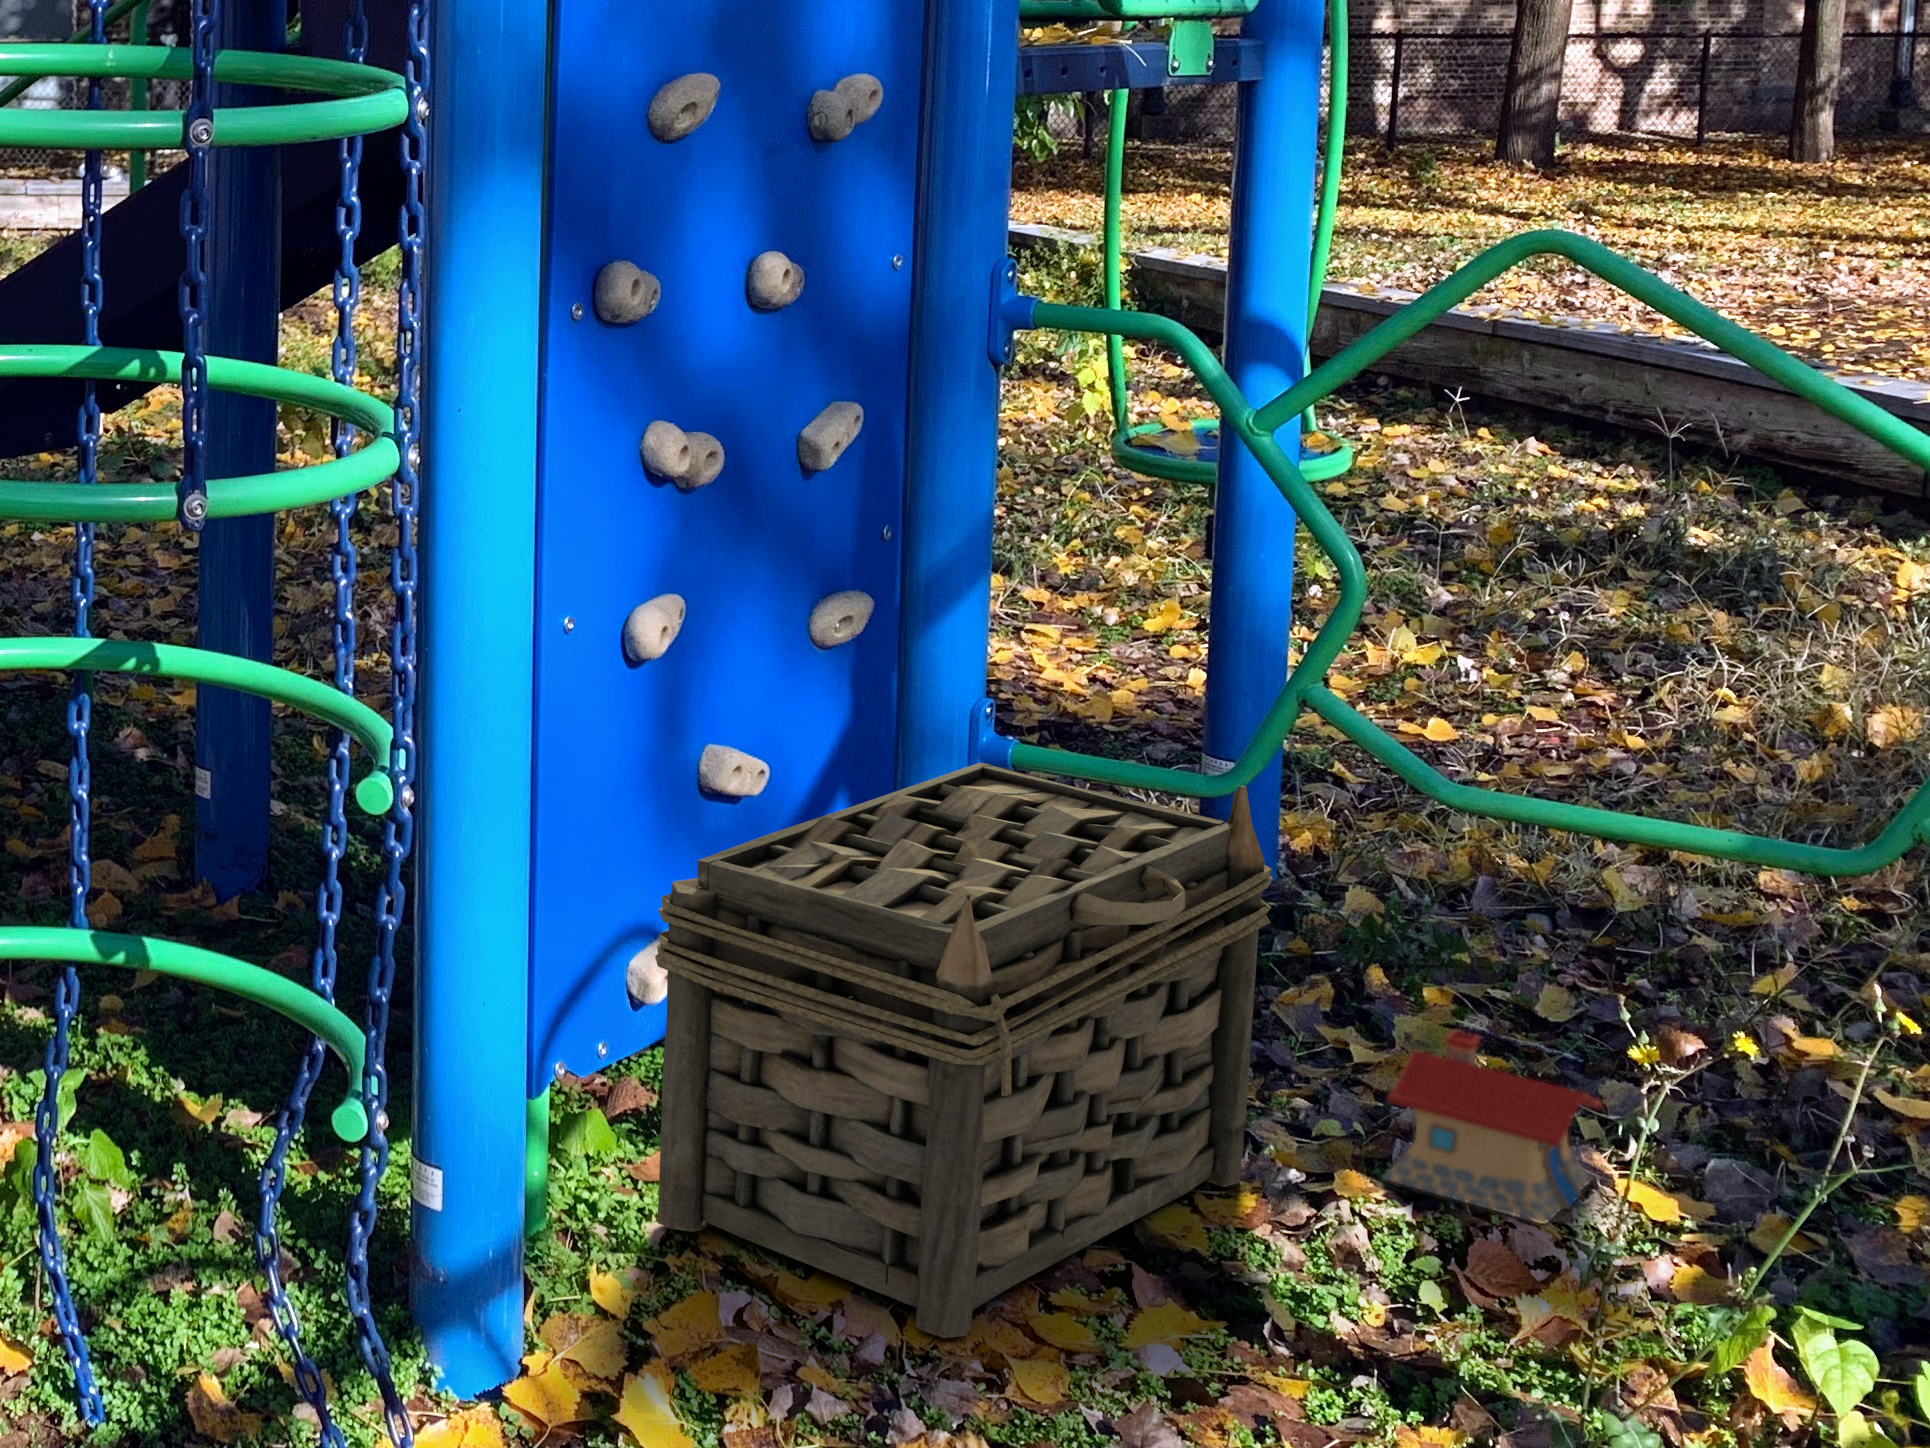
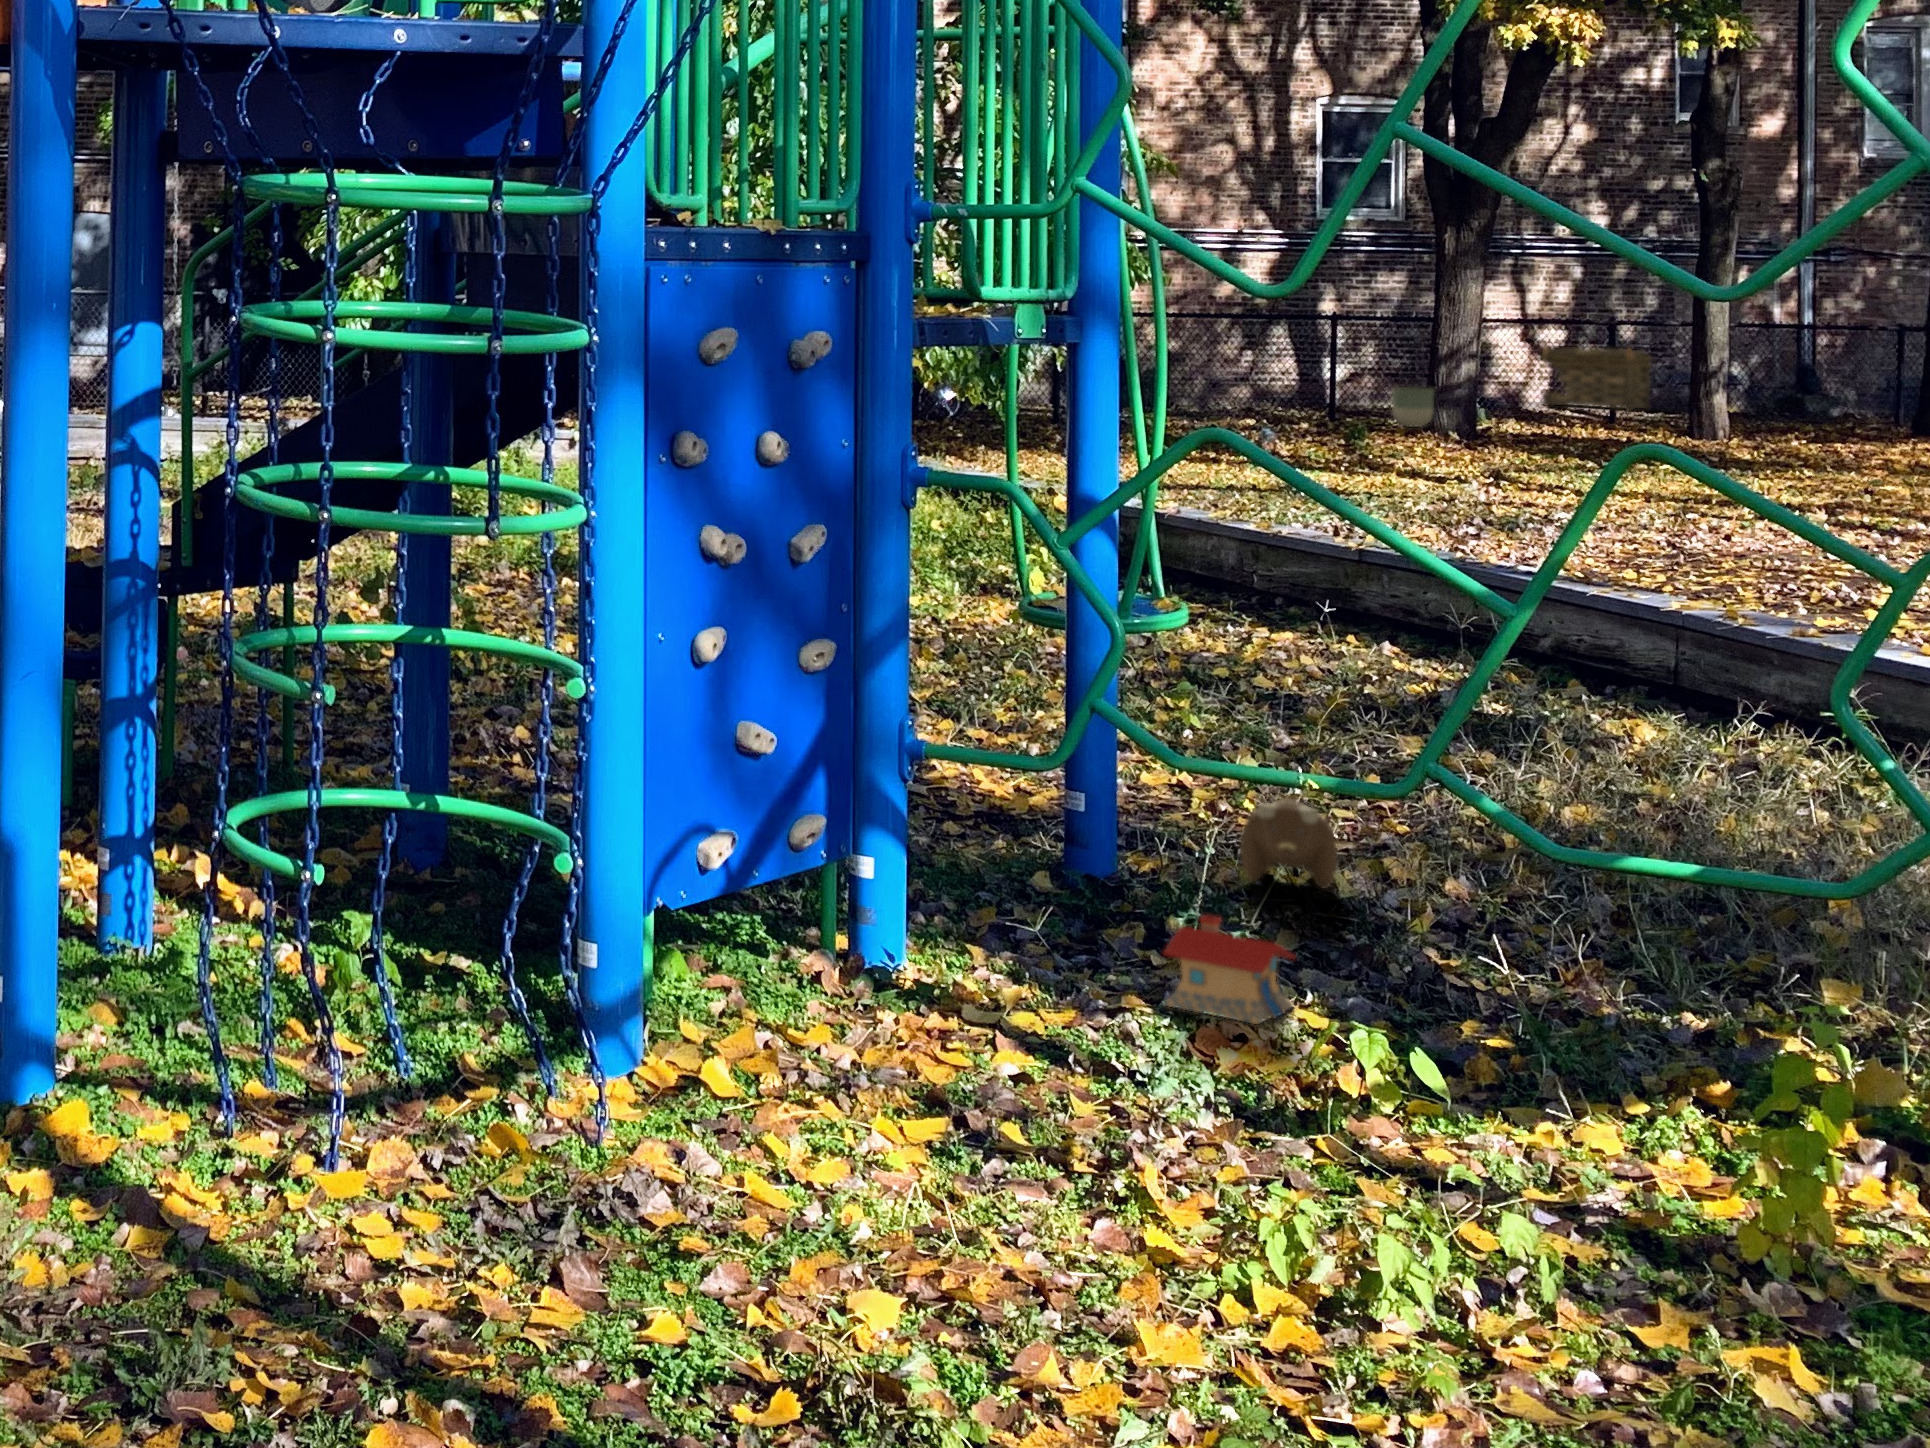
planter: none [1456,114,1505,158] -> present [1392,387,1434,427]
basket: present [655,763,1273,1338] -> present [1542,346,1651,411]
plush toy: none [1451,776,1600,910] -> present [1240,799,1337,888]

